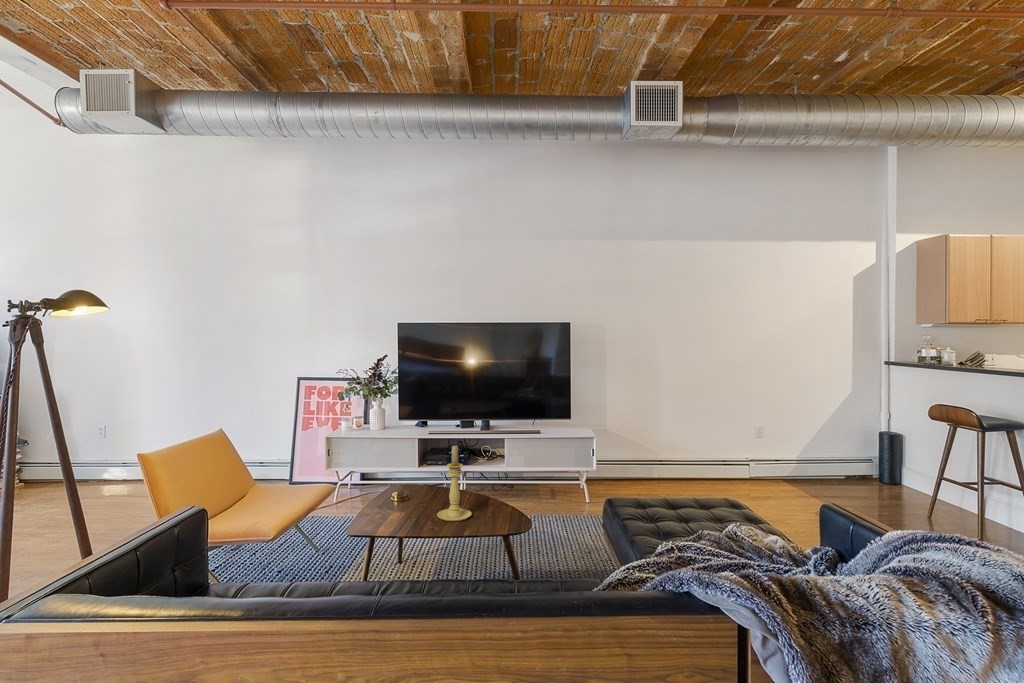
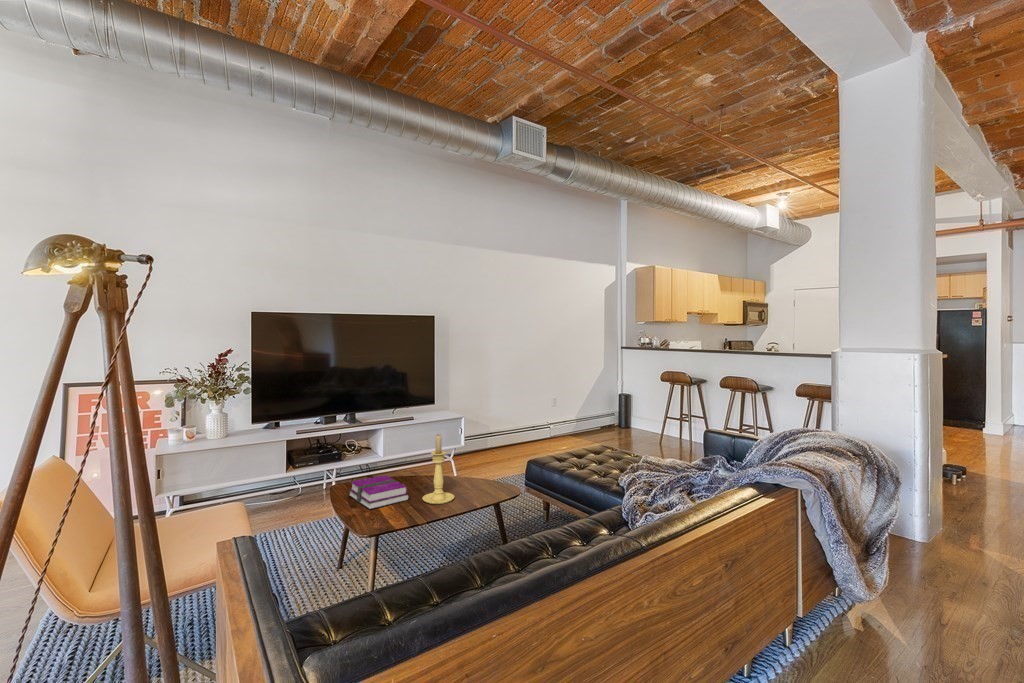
hardback book: none [388,482,437,511] -> present [349,475,409,509]

